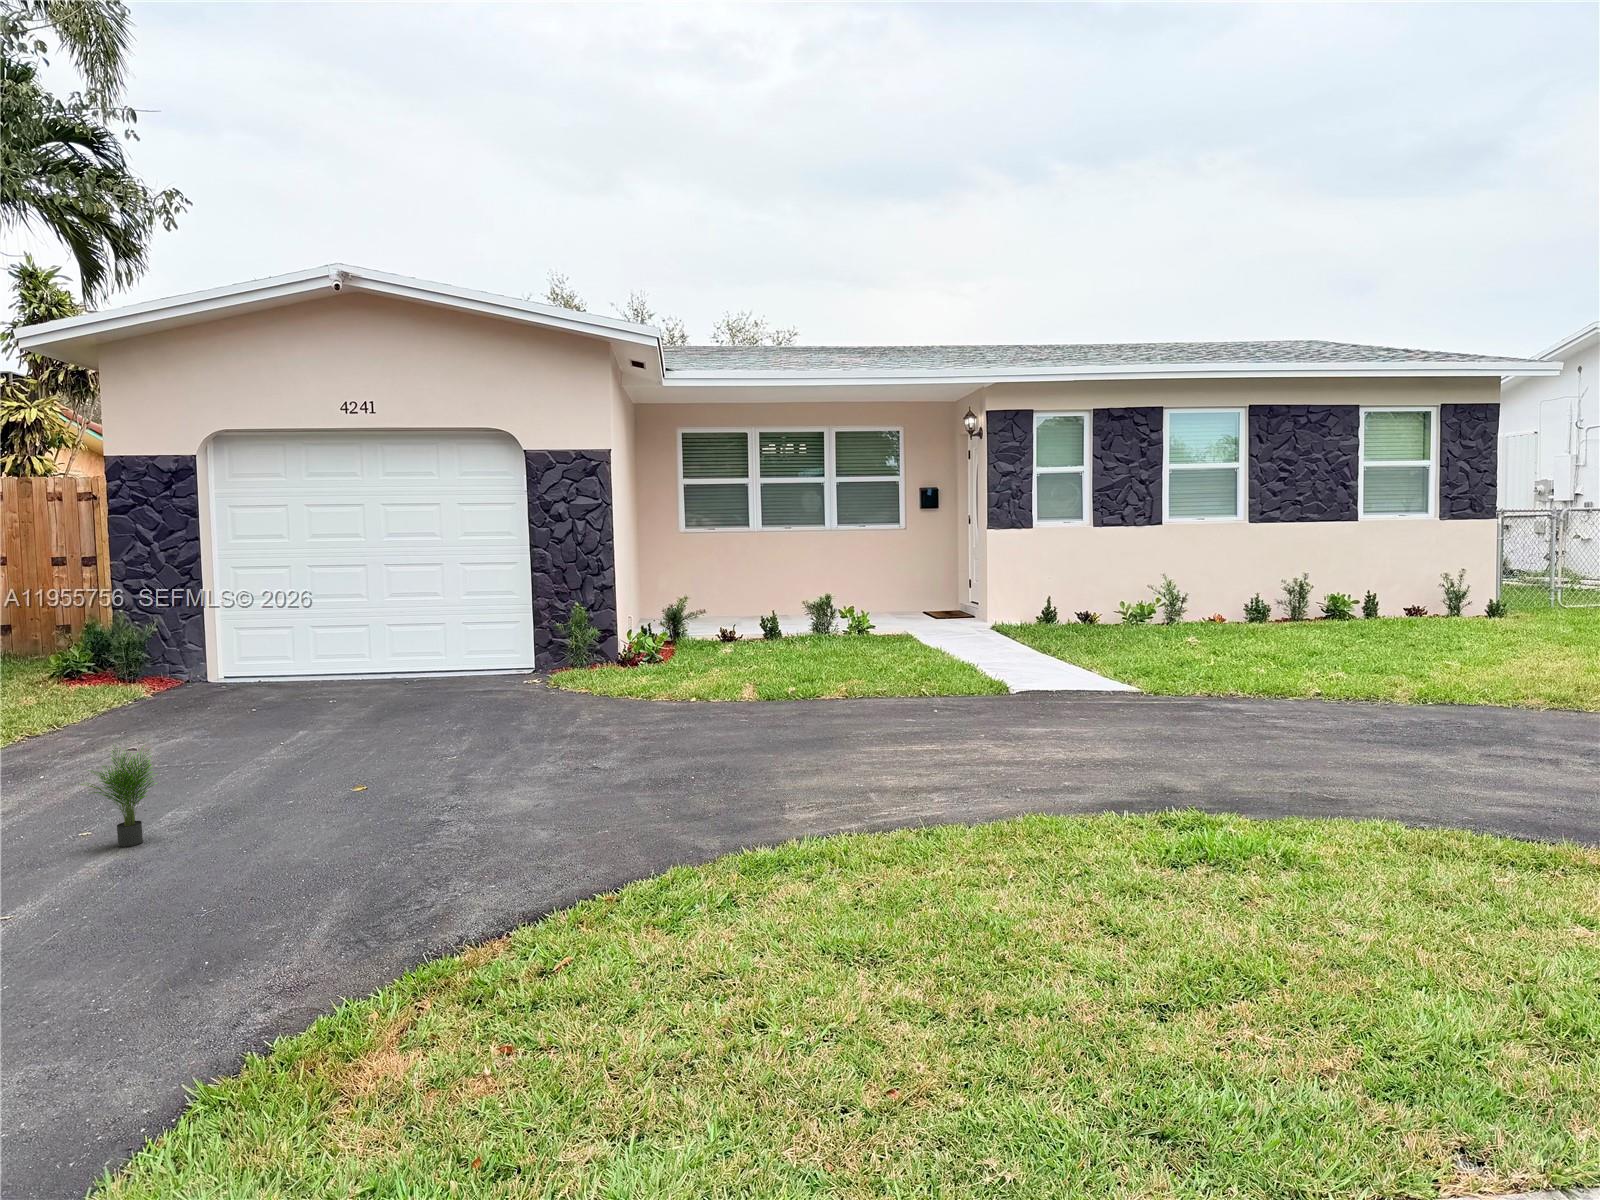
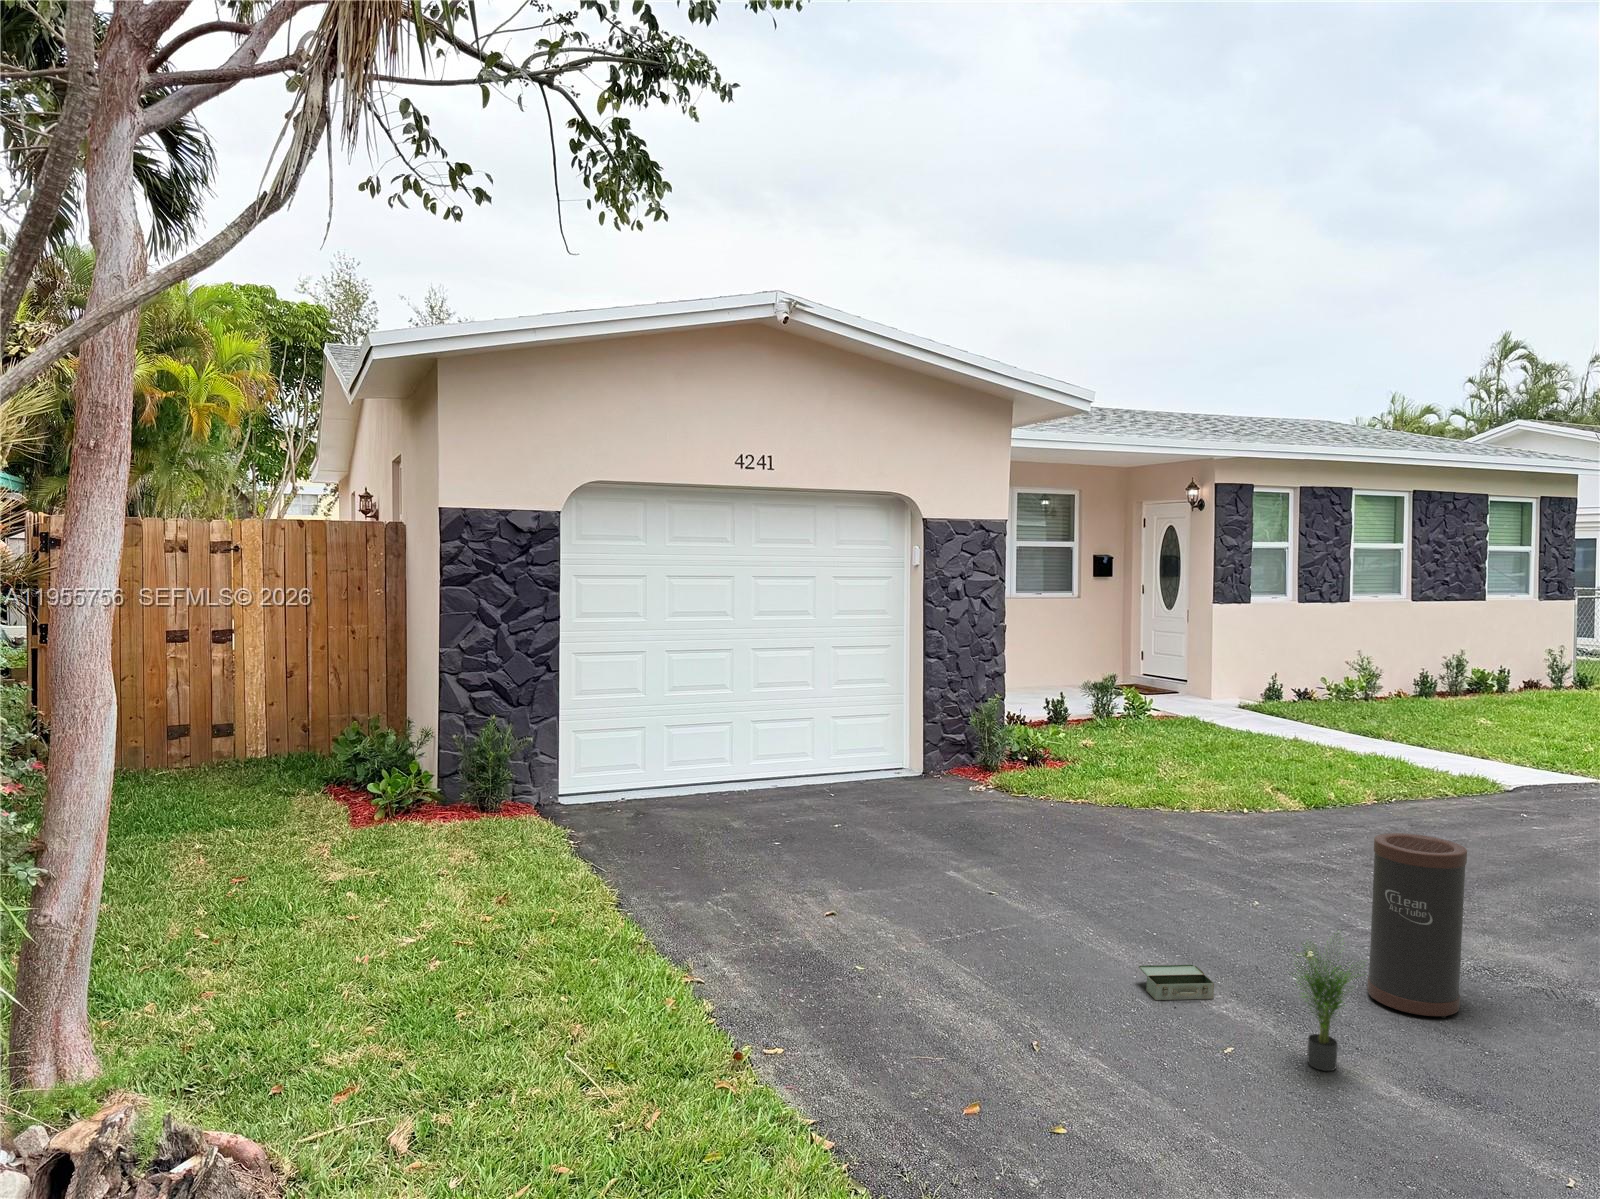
trash can: none [288,681,369,829] -> present [1367,833,1467,1018]
toolbox: none [168,781,234,806] -> present [1138,965,1214,1000]

